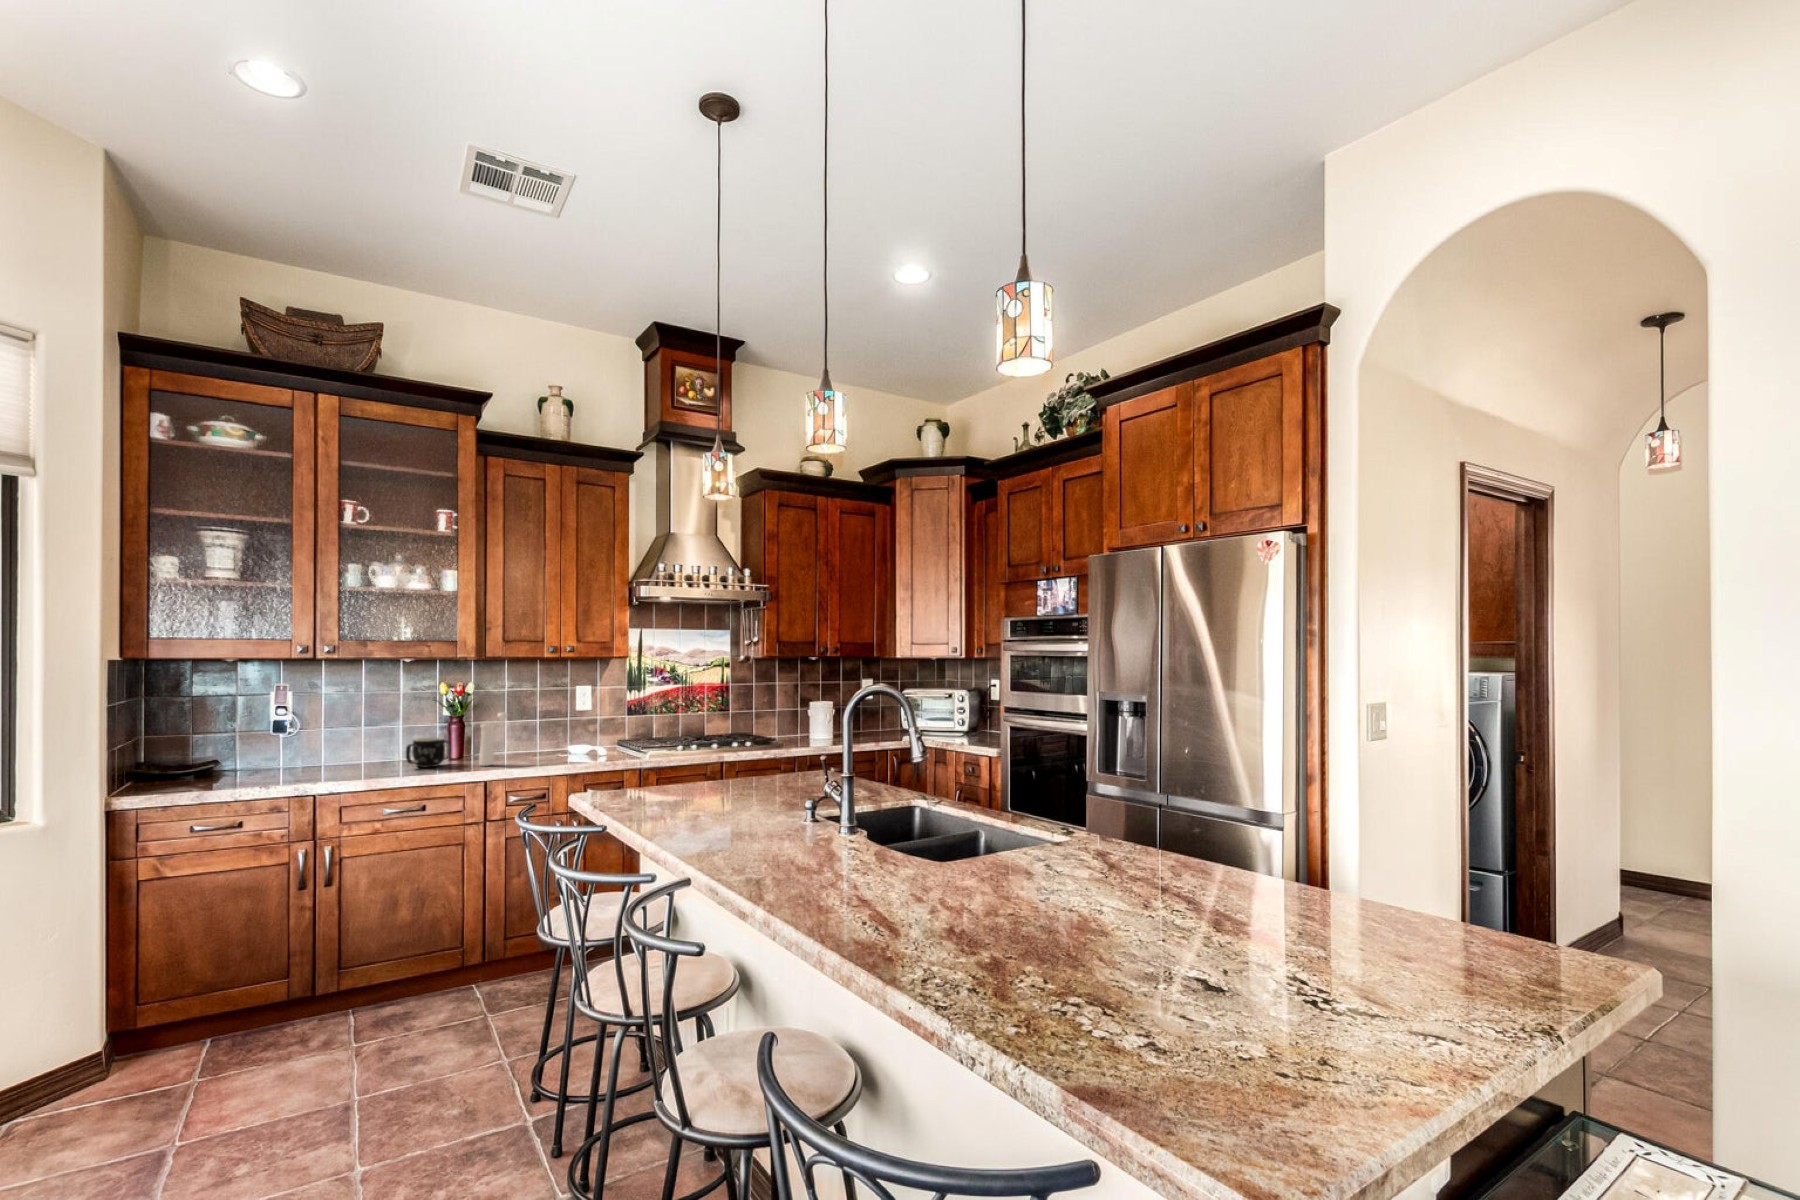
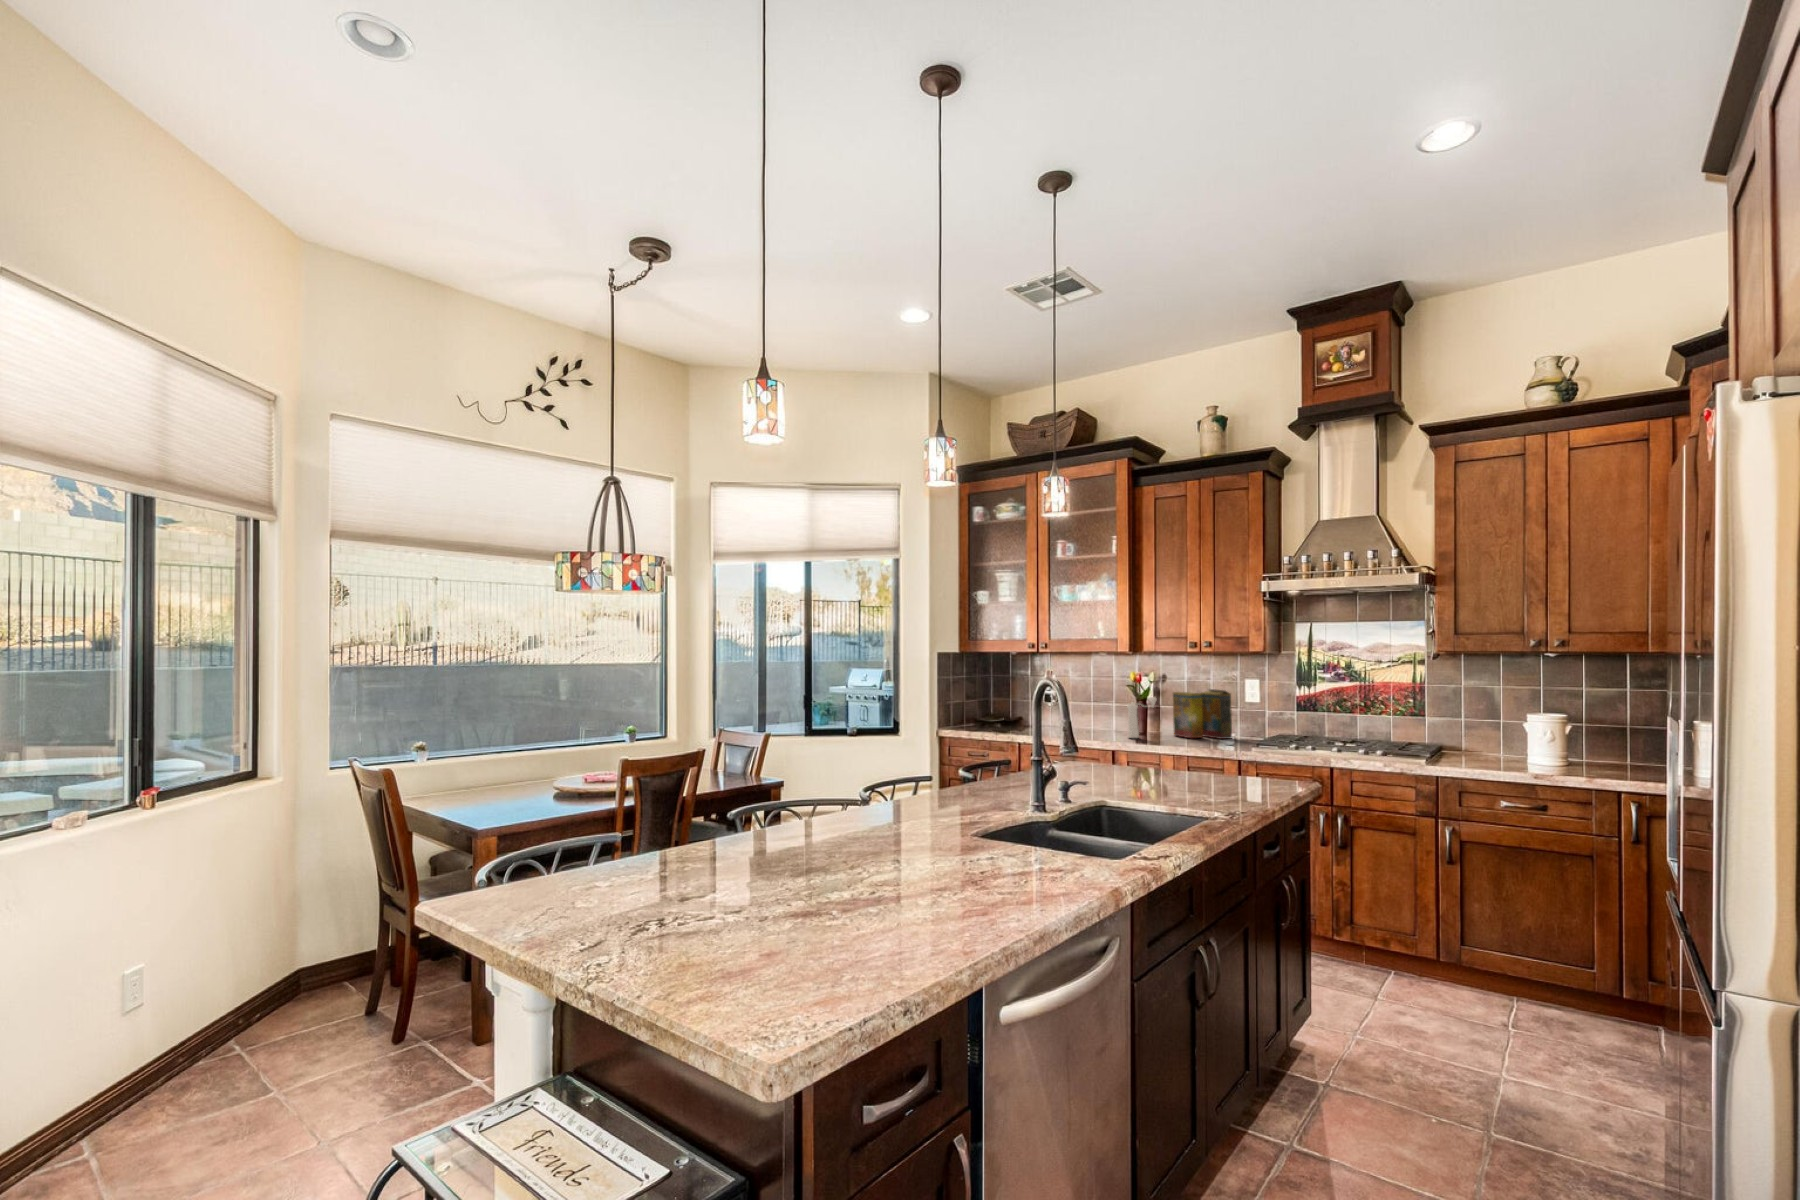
cereal box: none [515,699,579,756] -> present [1173,689,1232,739]
mug: present [406,737,451,768] -> none [1089,712,1124,734]

